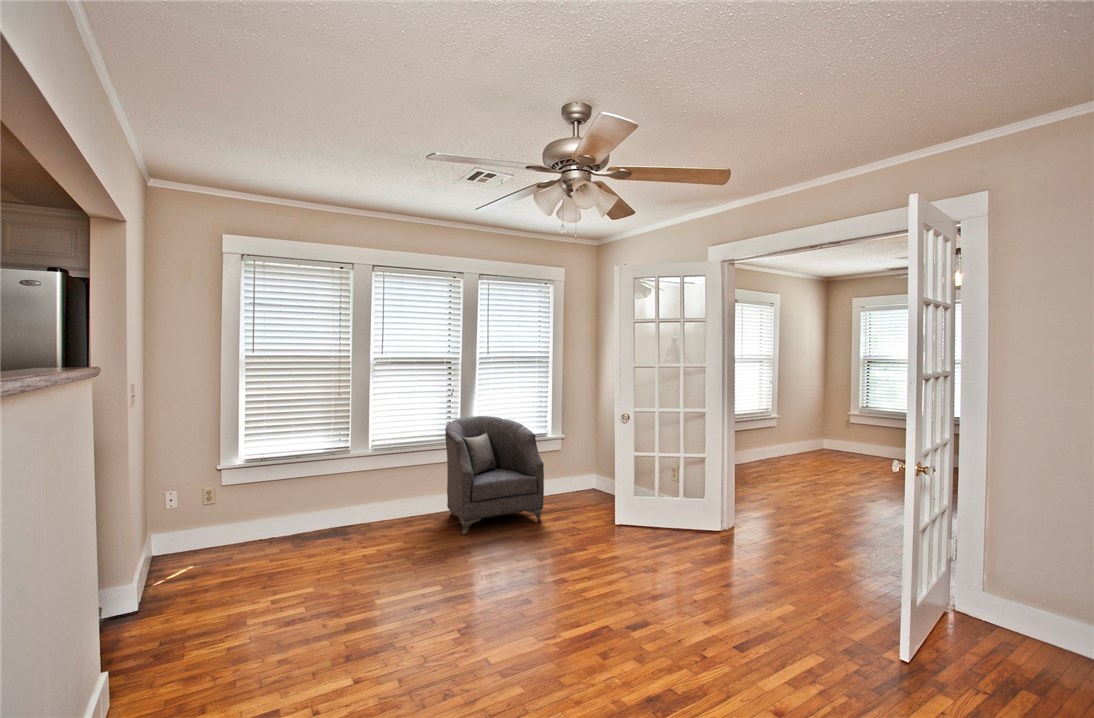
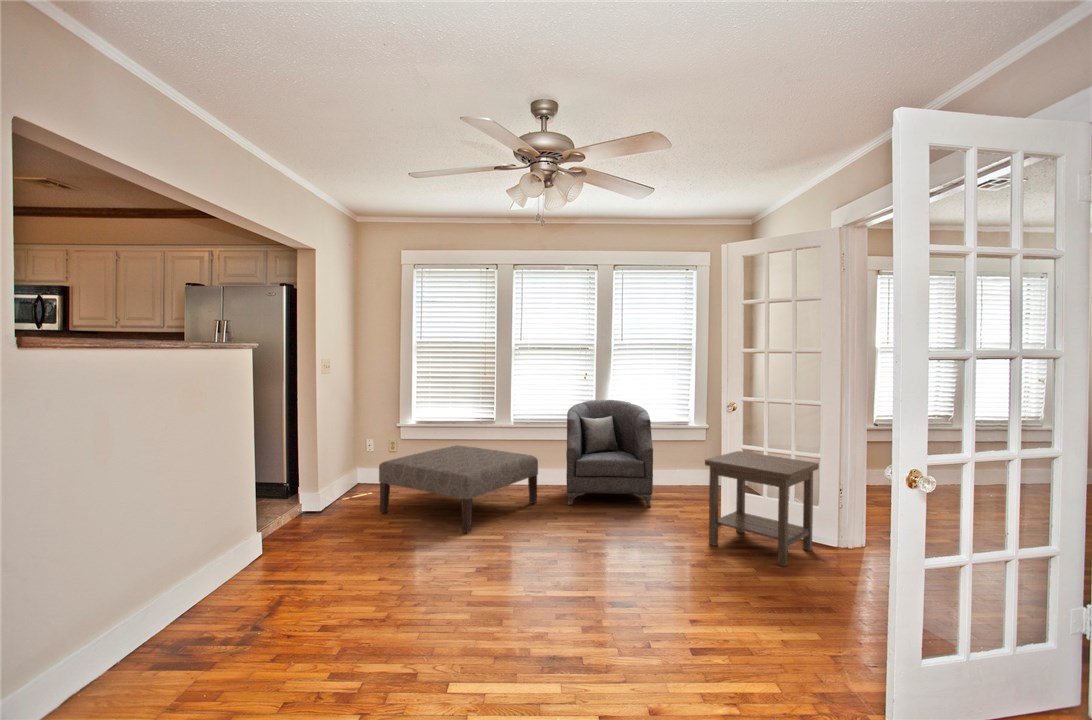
side table: none [626,457,708,554] -> present [705,451,819,566]
ottoman: none [240,485,429,591] -> present [379,445,538,533]

